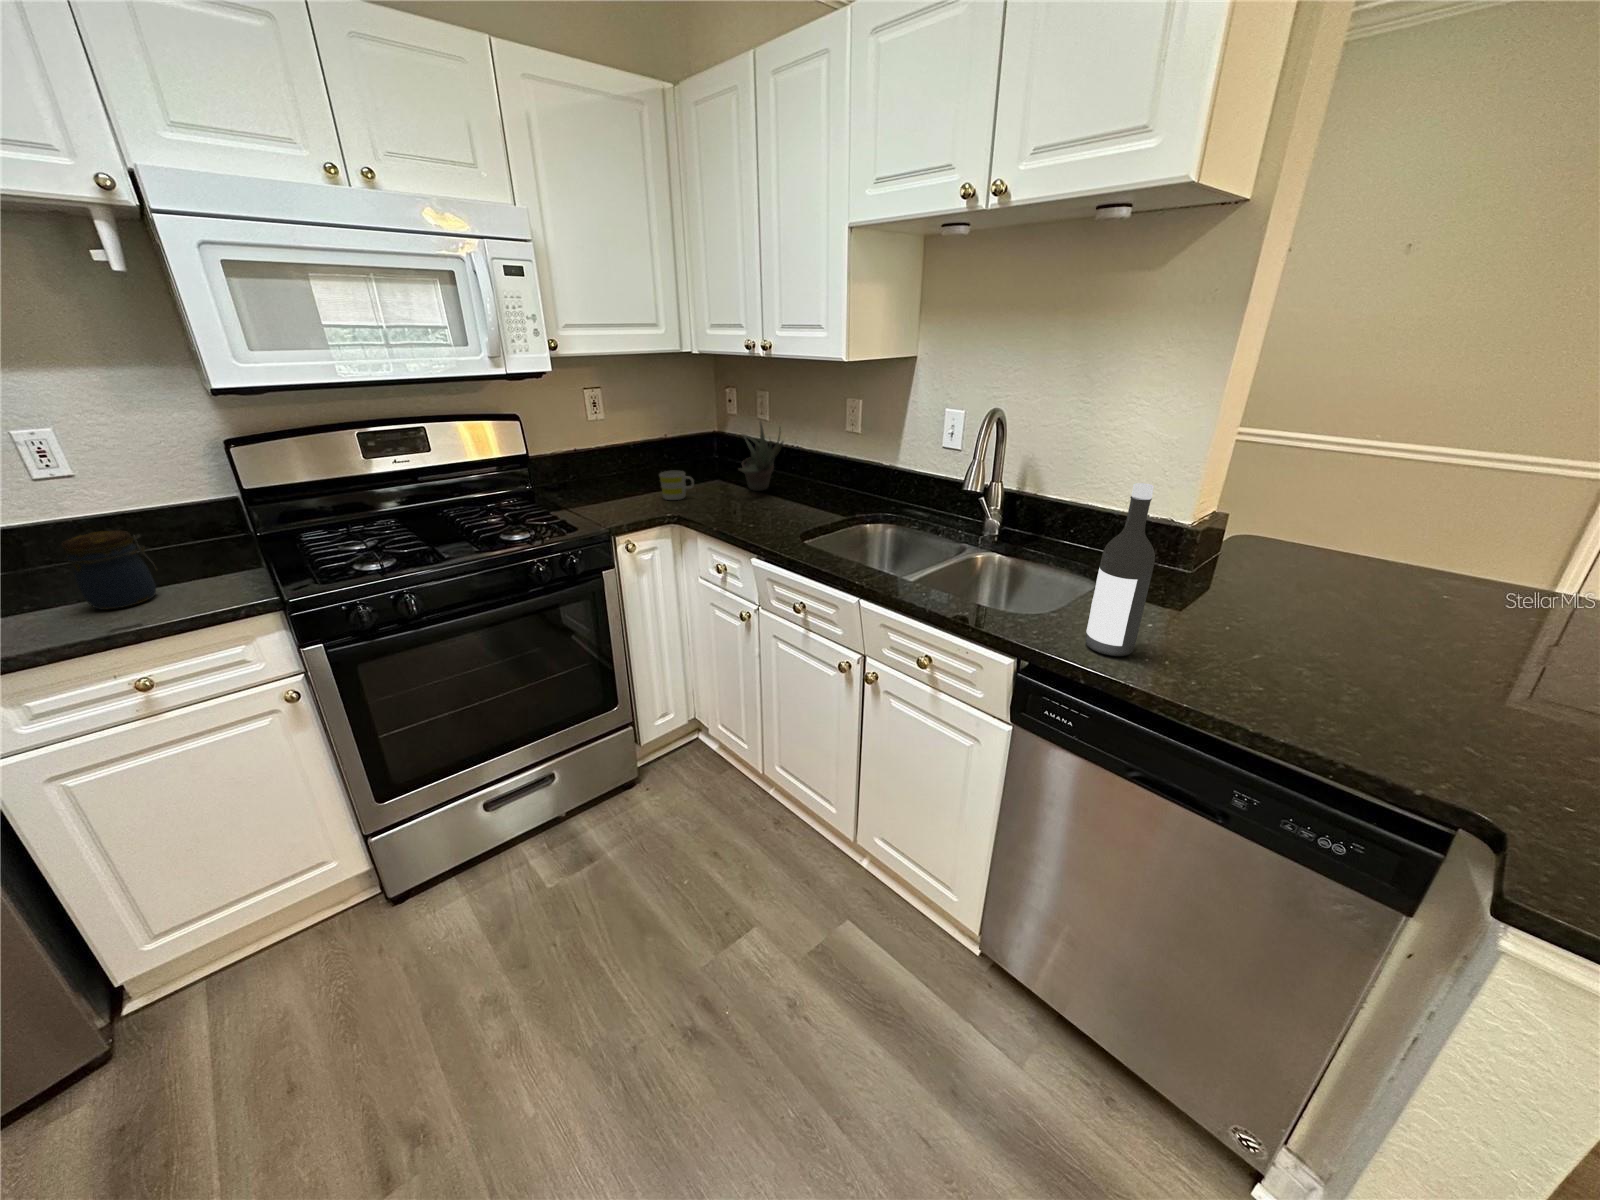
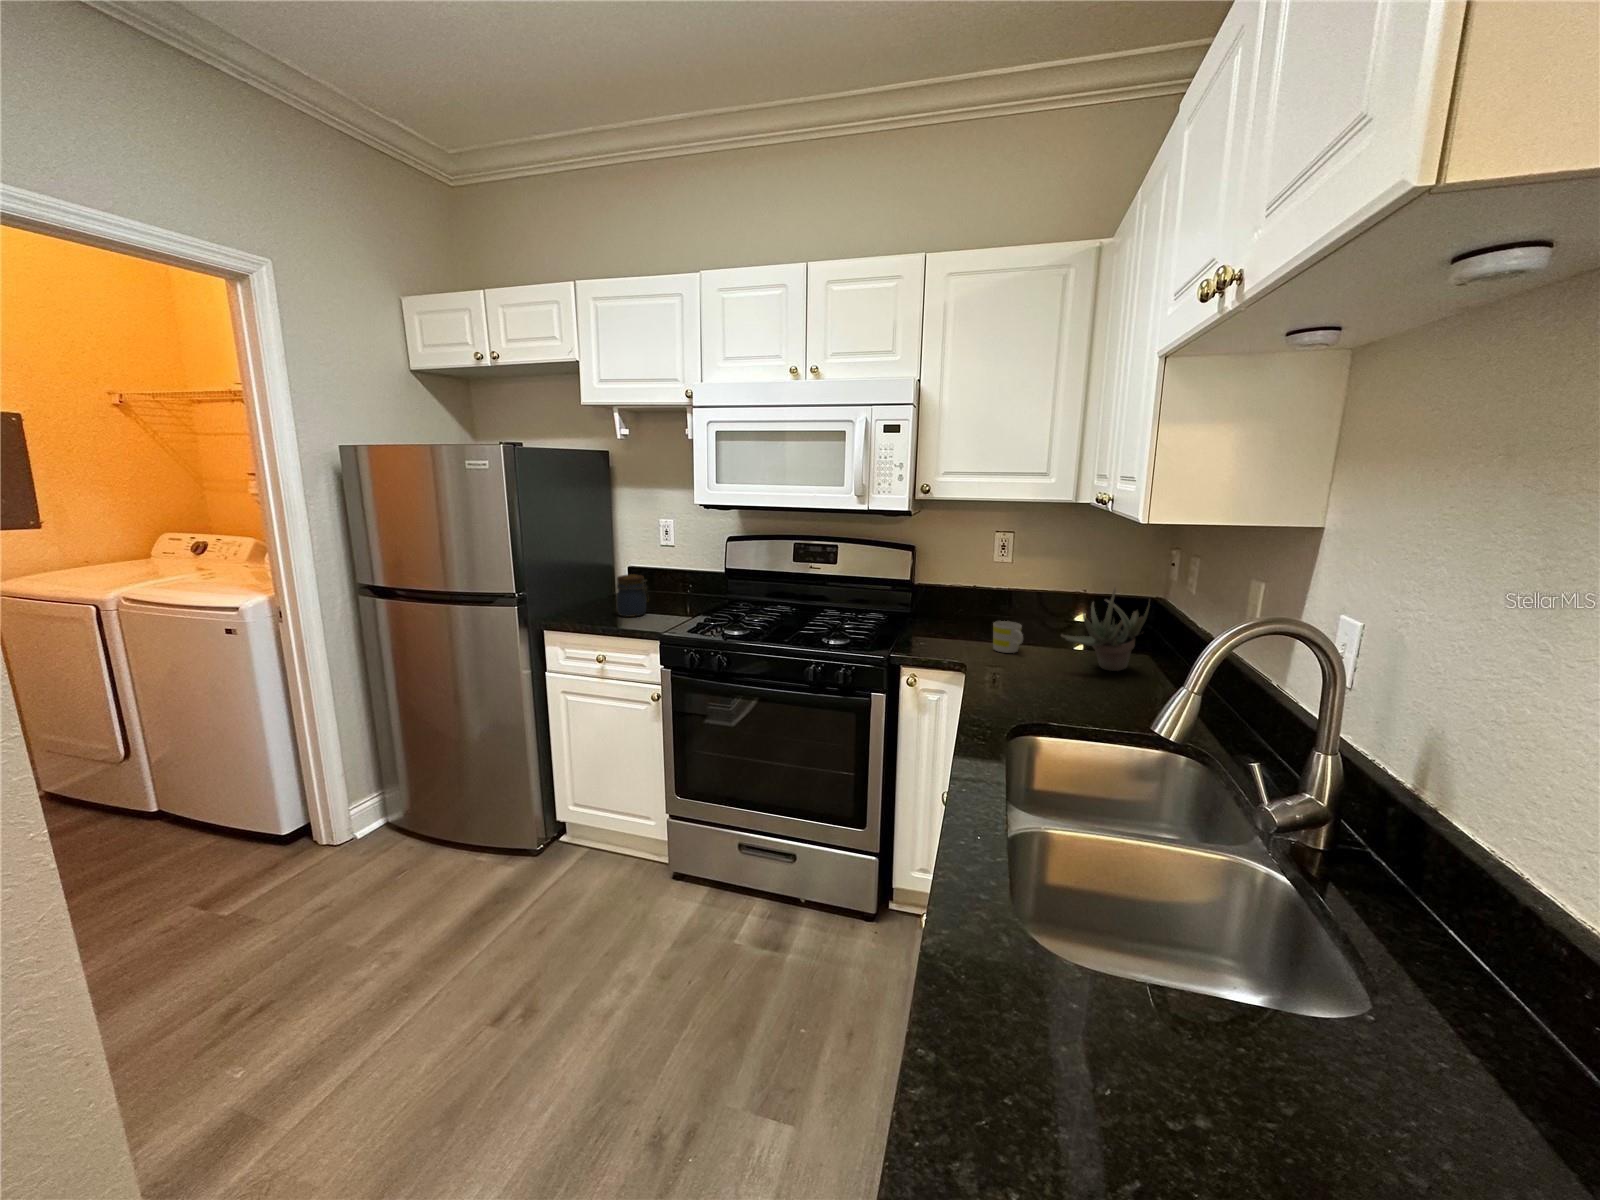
wine bottle: present [1085,483,1155,656] -> none [992,761,1103,1094]

